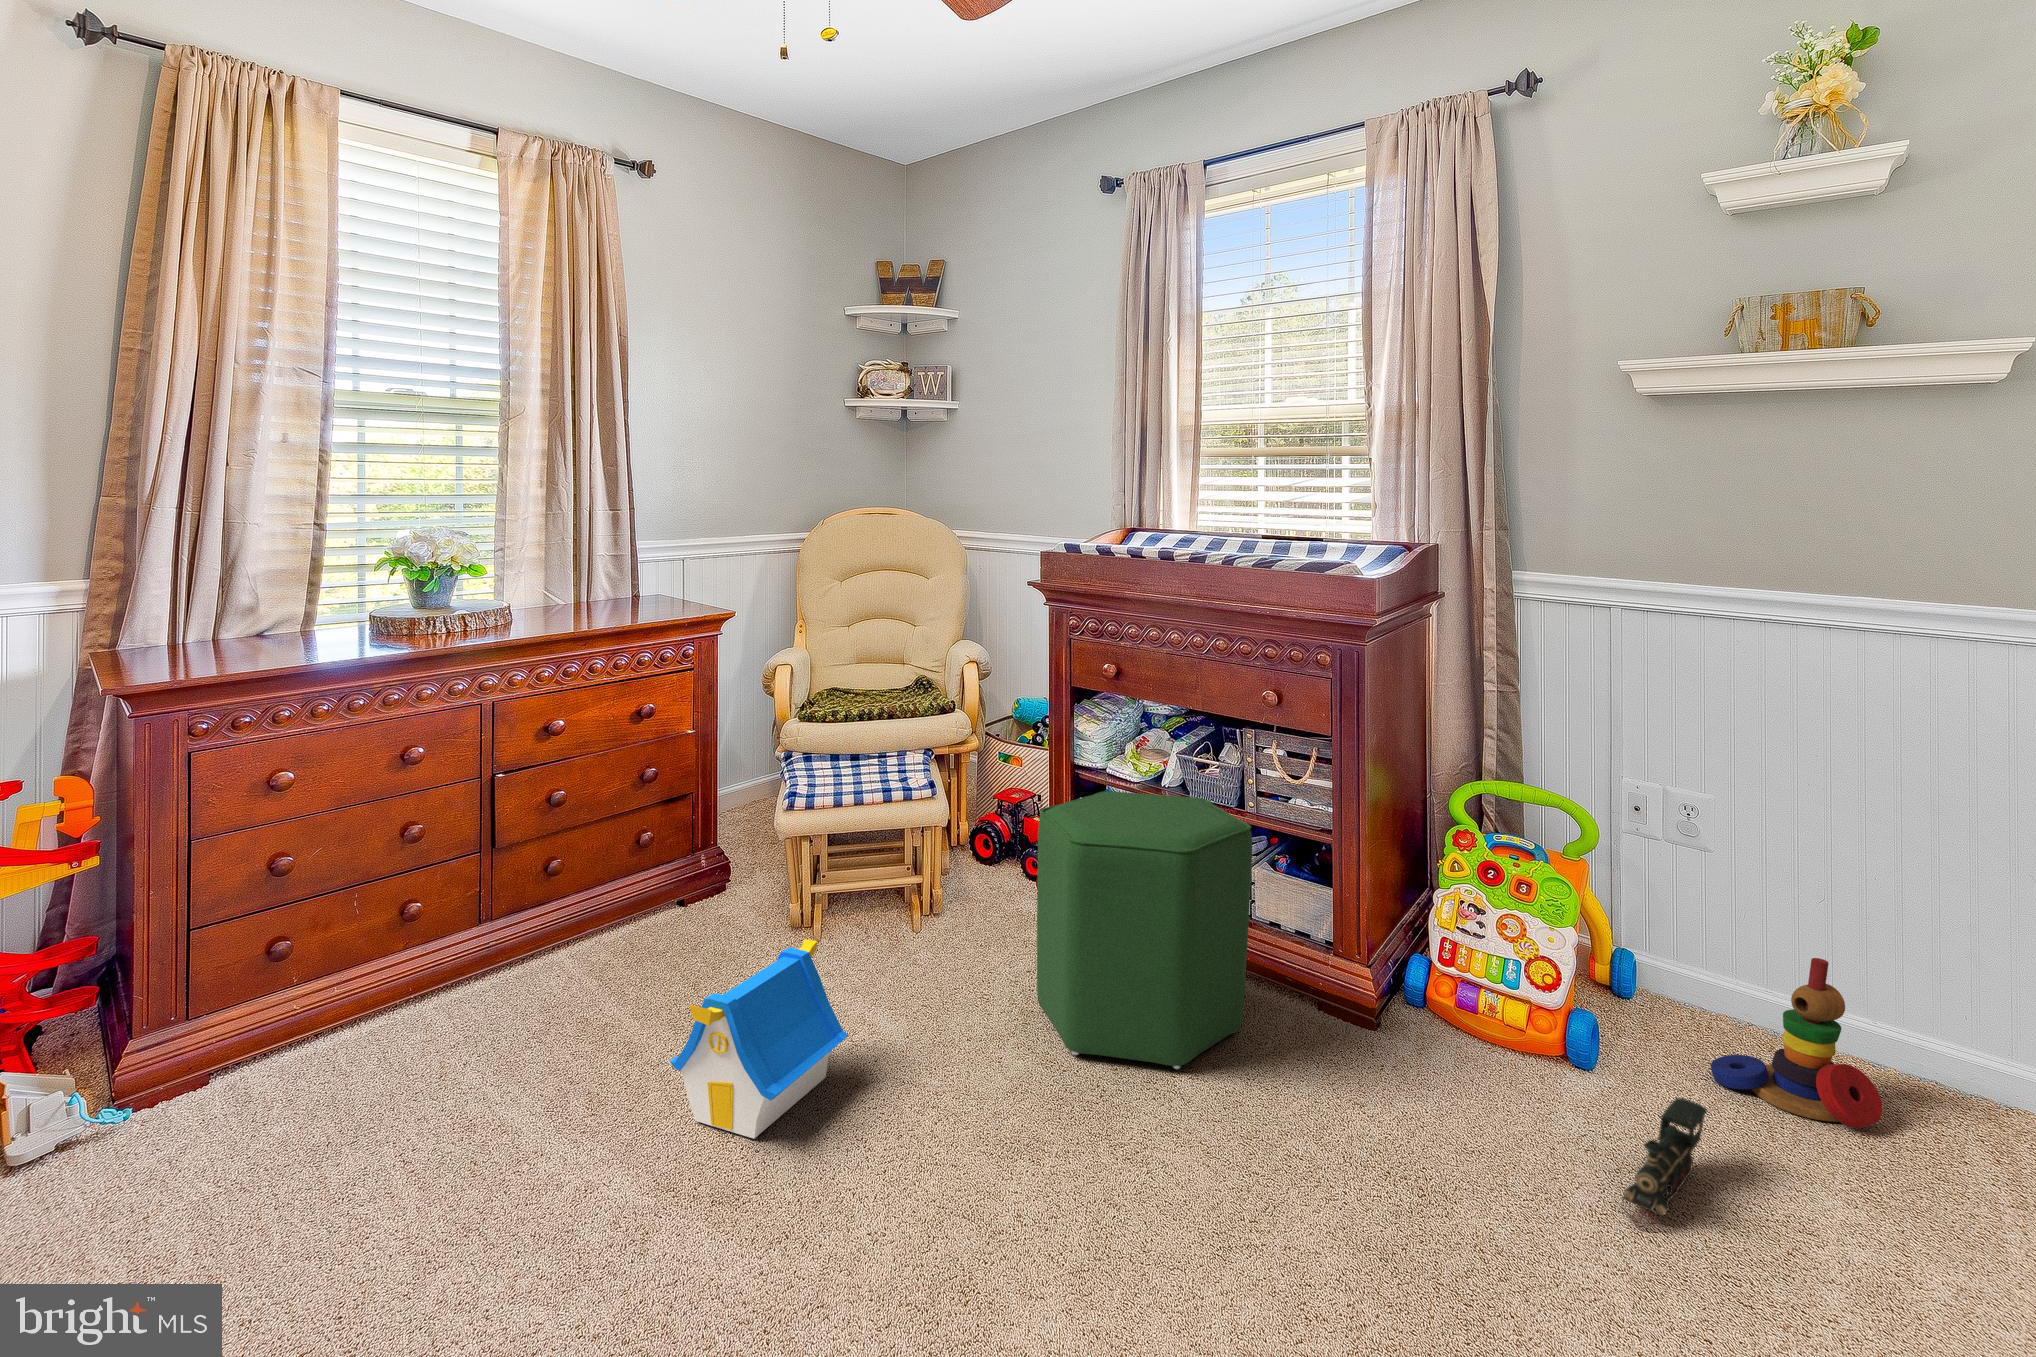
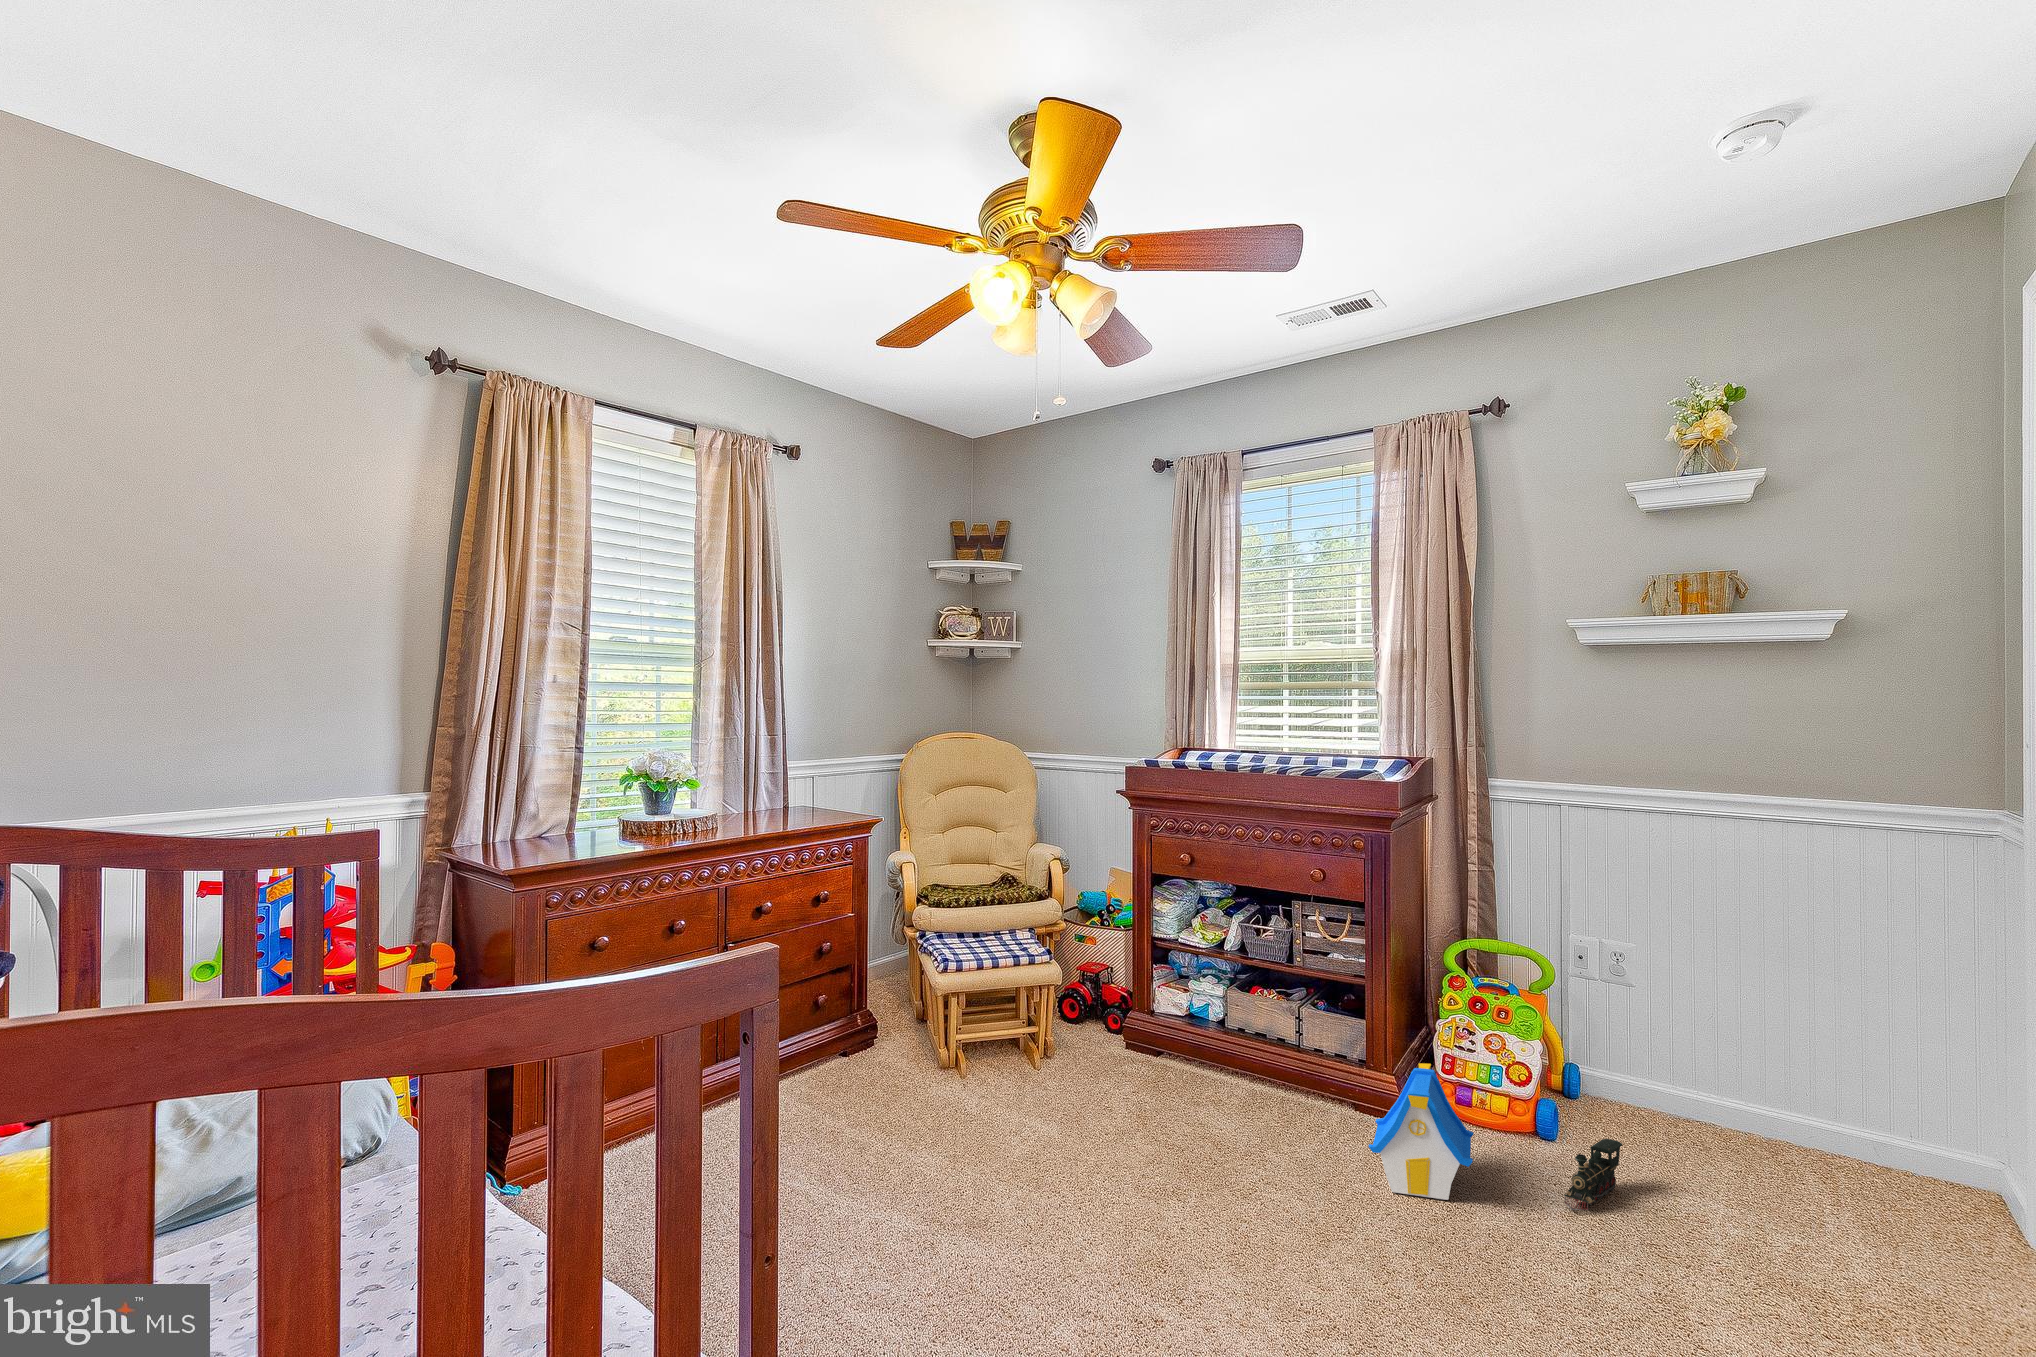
ottoman: present [1037,791,1252,1069] -> none [1144,948,1303,1145]
toy house: present [670,939,848,1139] -> present [1369,1063,1474,1200]
stacking toy: present [1710,958,1882,1128] -> none [1640,1049,1750,1167]

